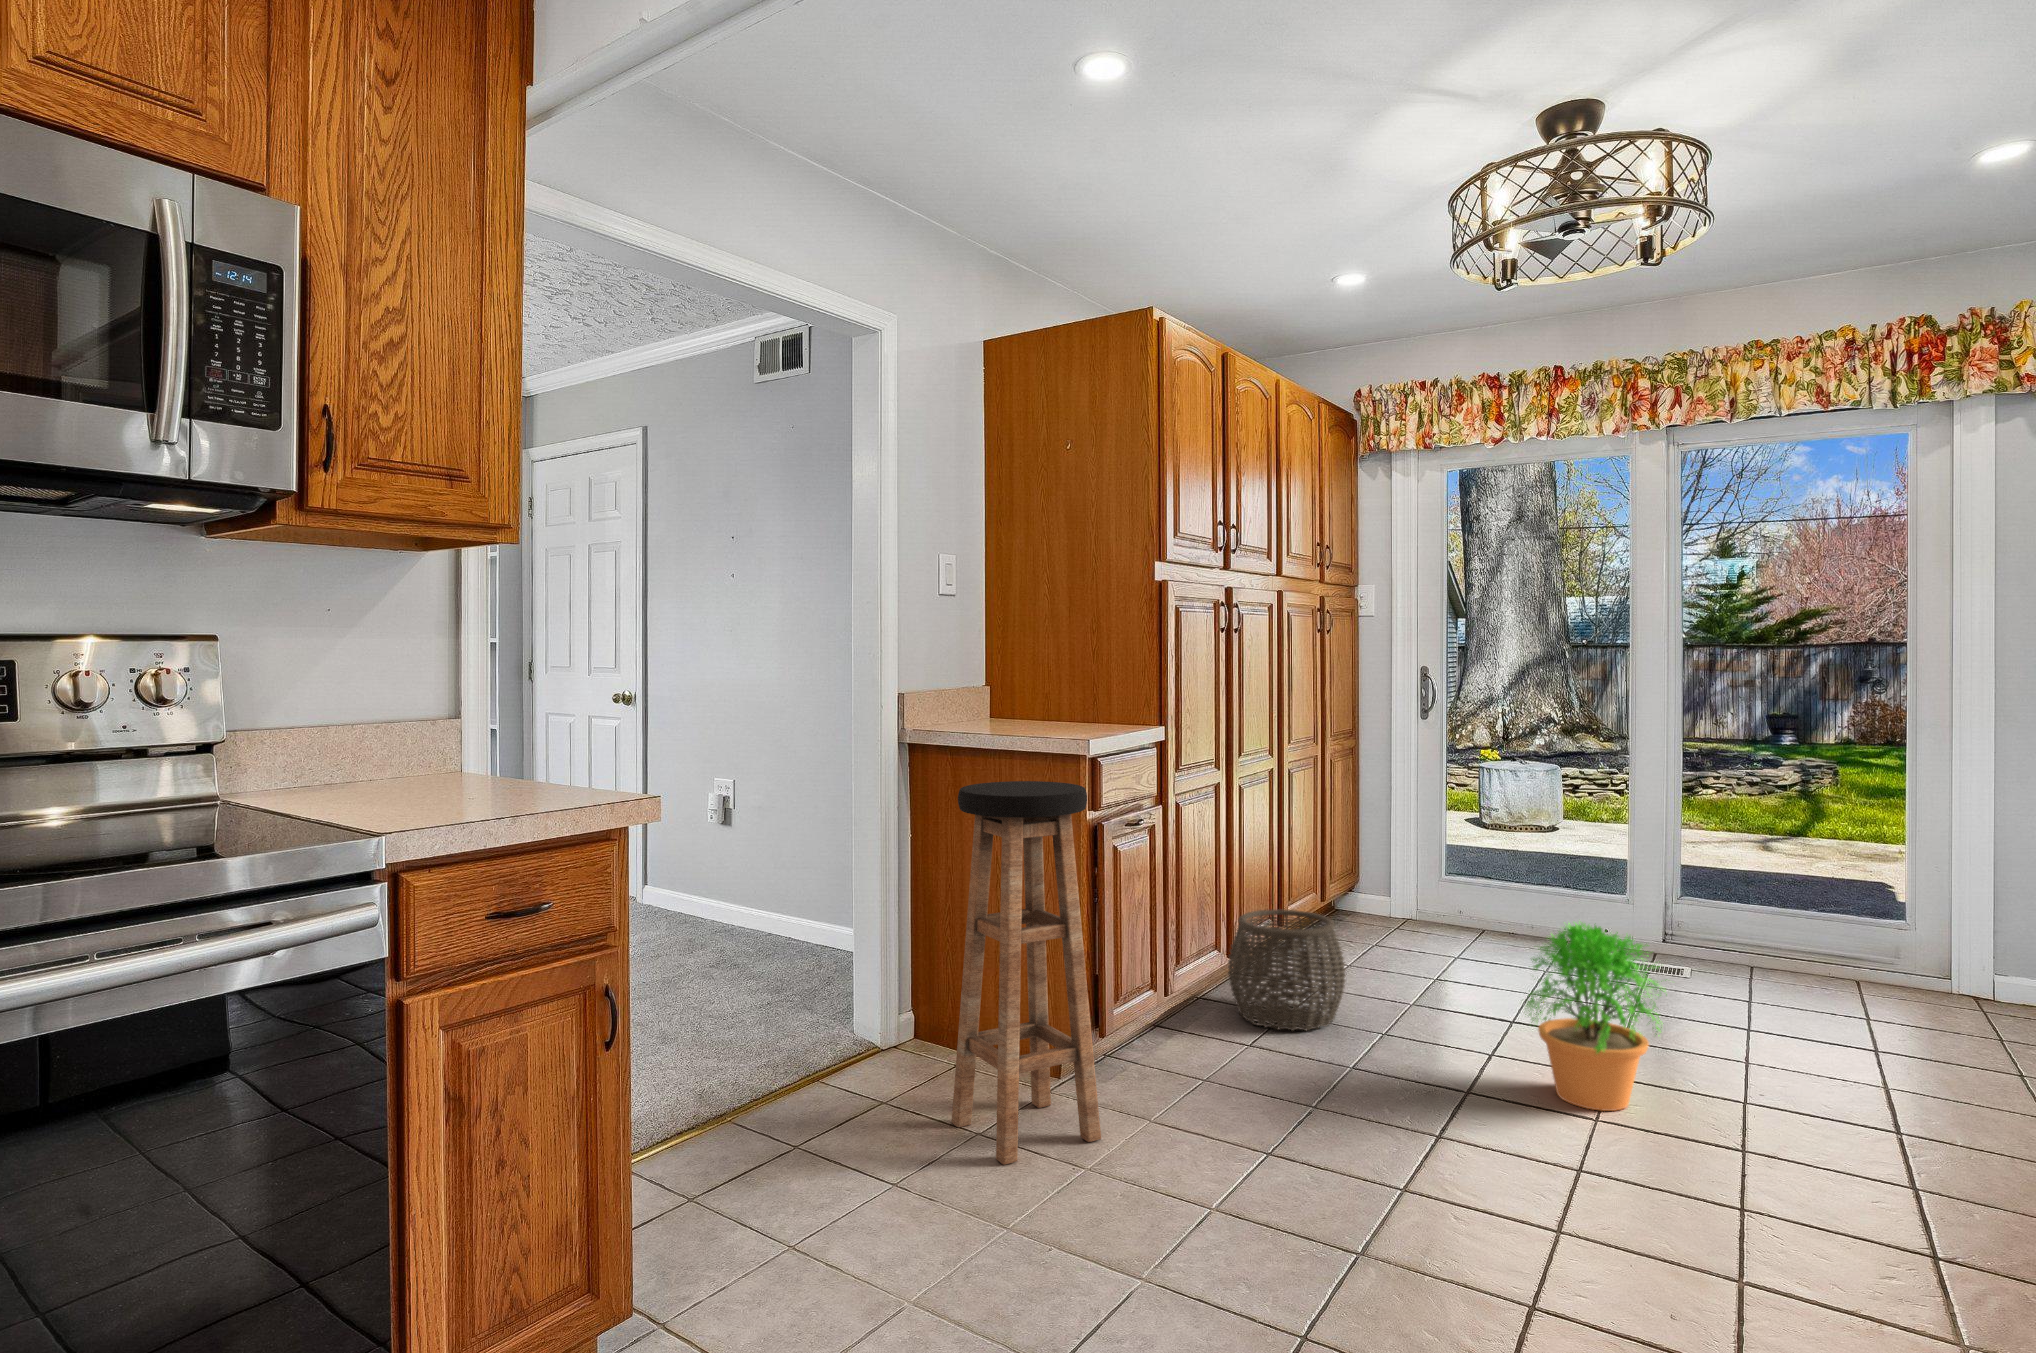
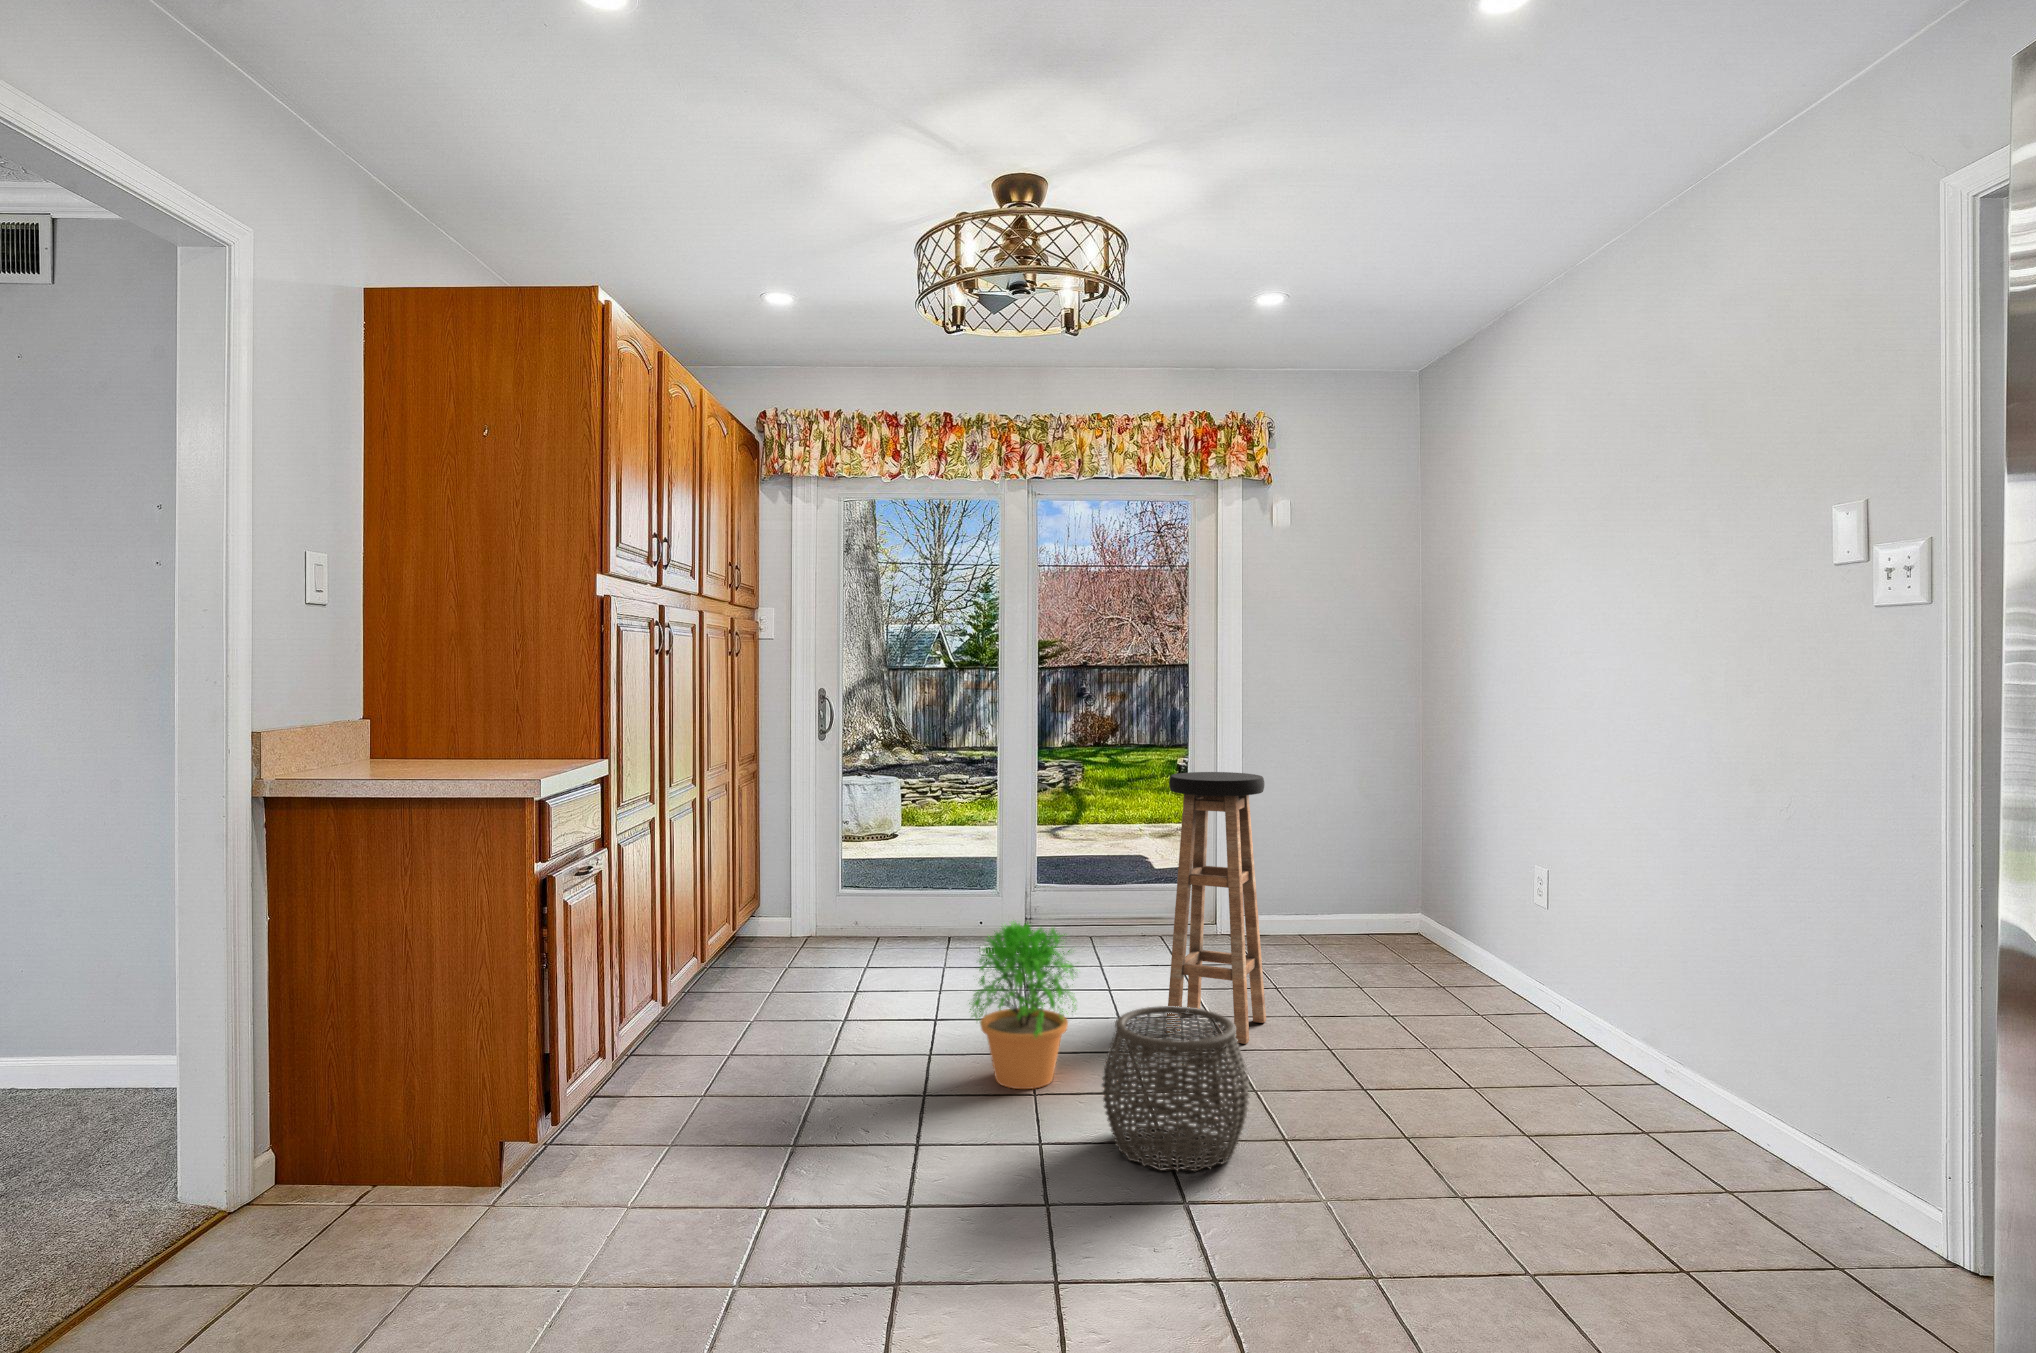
bar stool: present [952,781,1101,1165] -> present [1166,772,1266,1044]
woven basket: present [1228,909,1346,1031] -> present [1102,1006,1250,1171]

